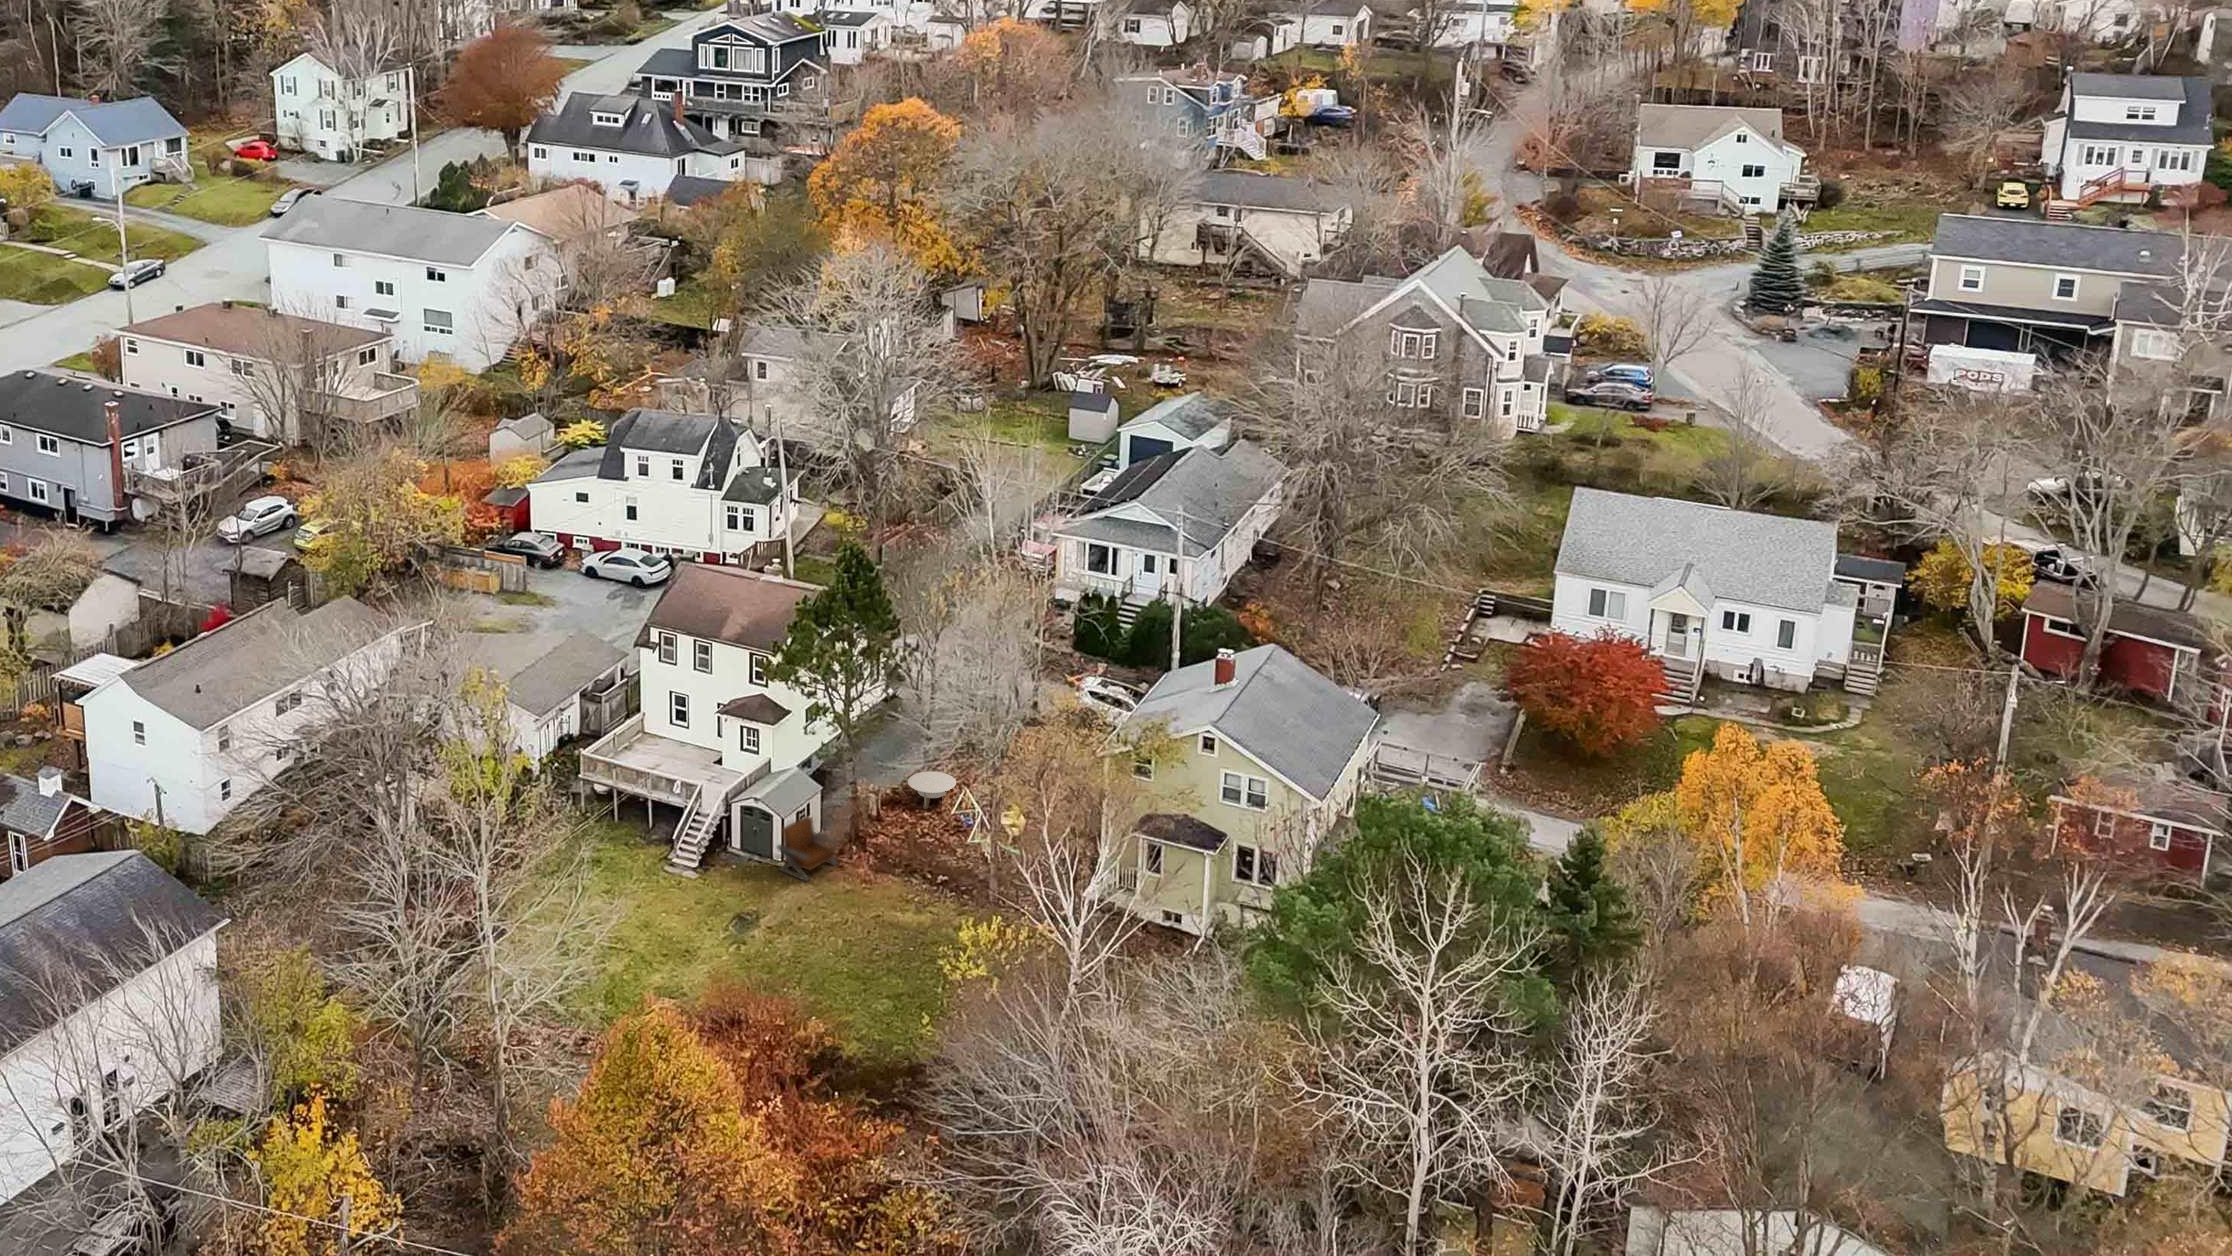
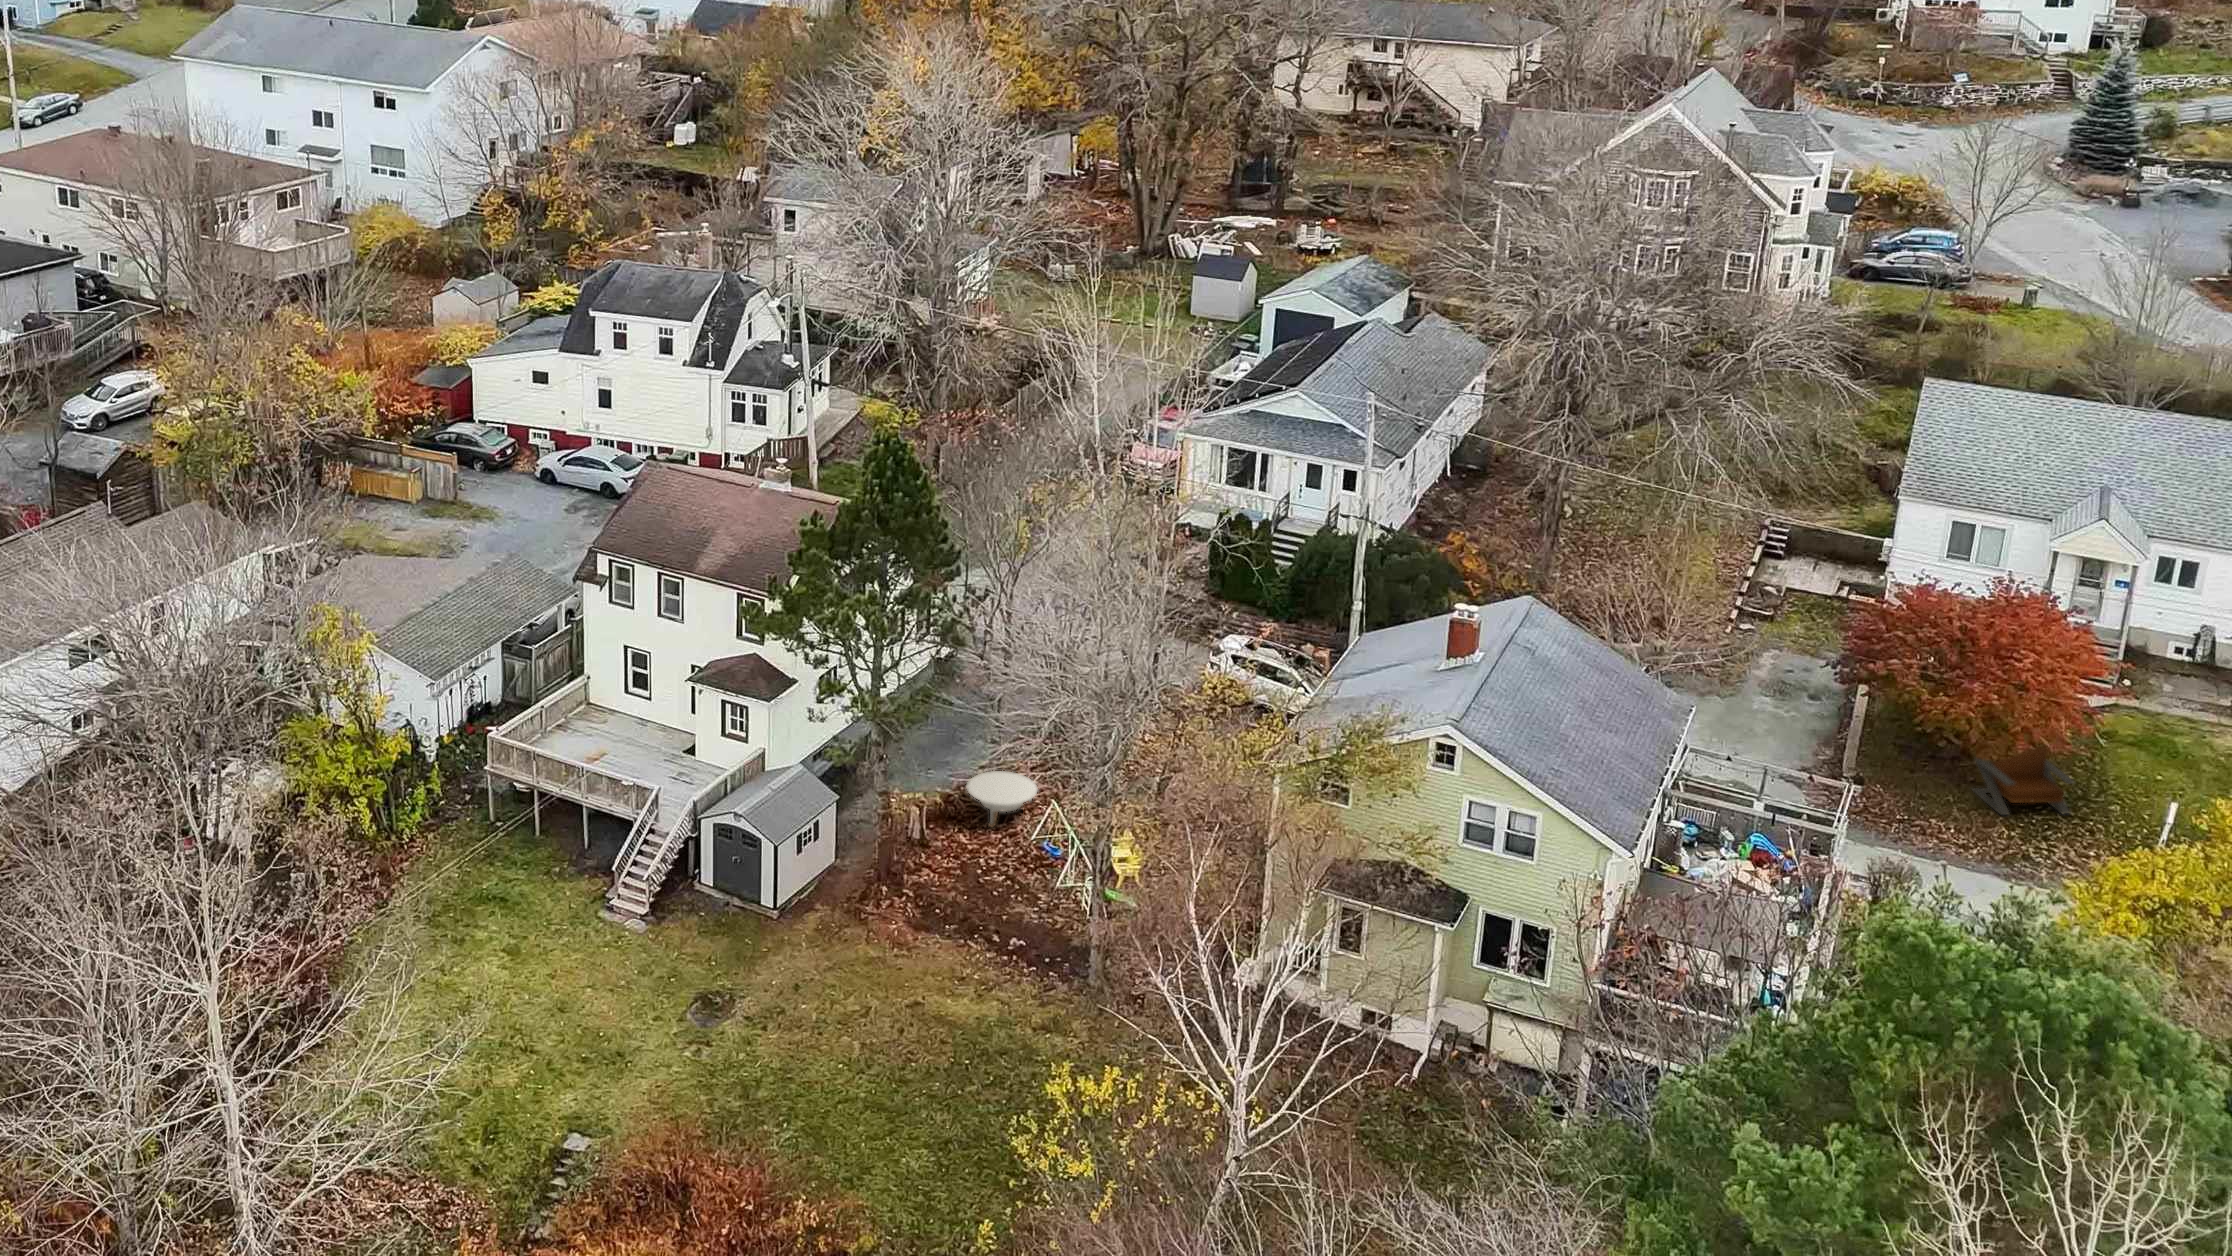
lounge chair: present [777,816,837,881] -> present [1973,747,2075,815]

